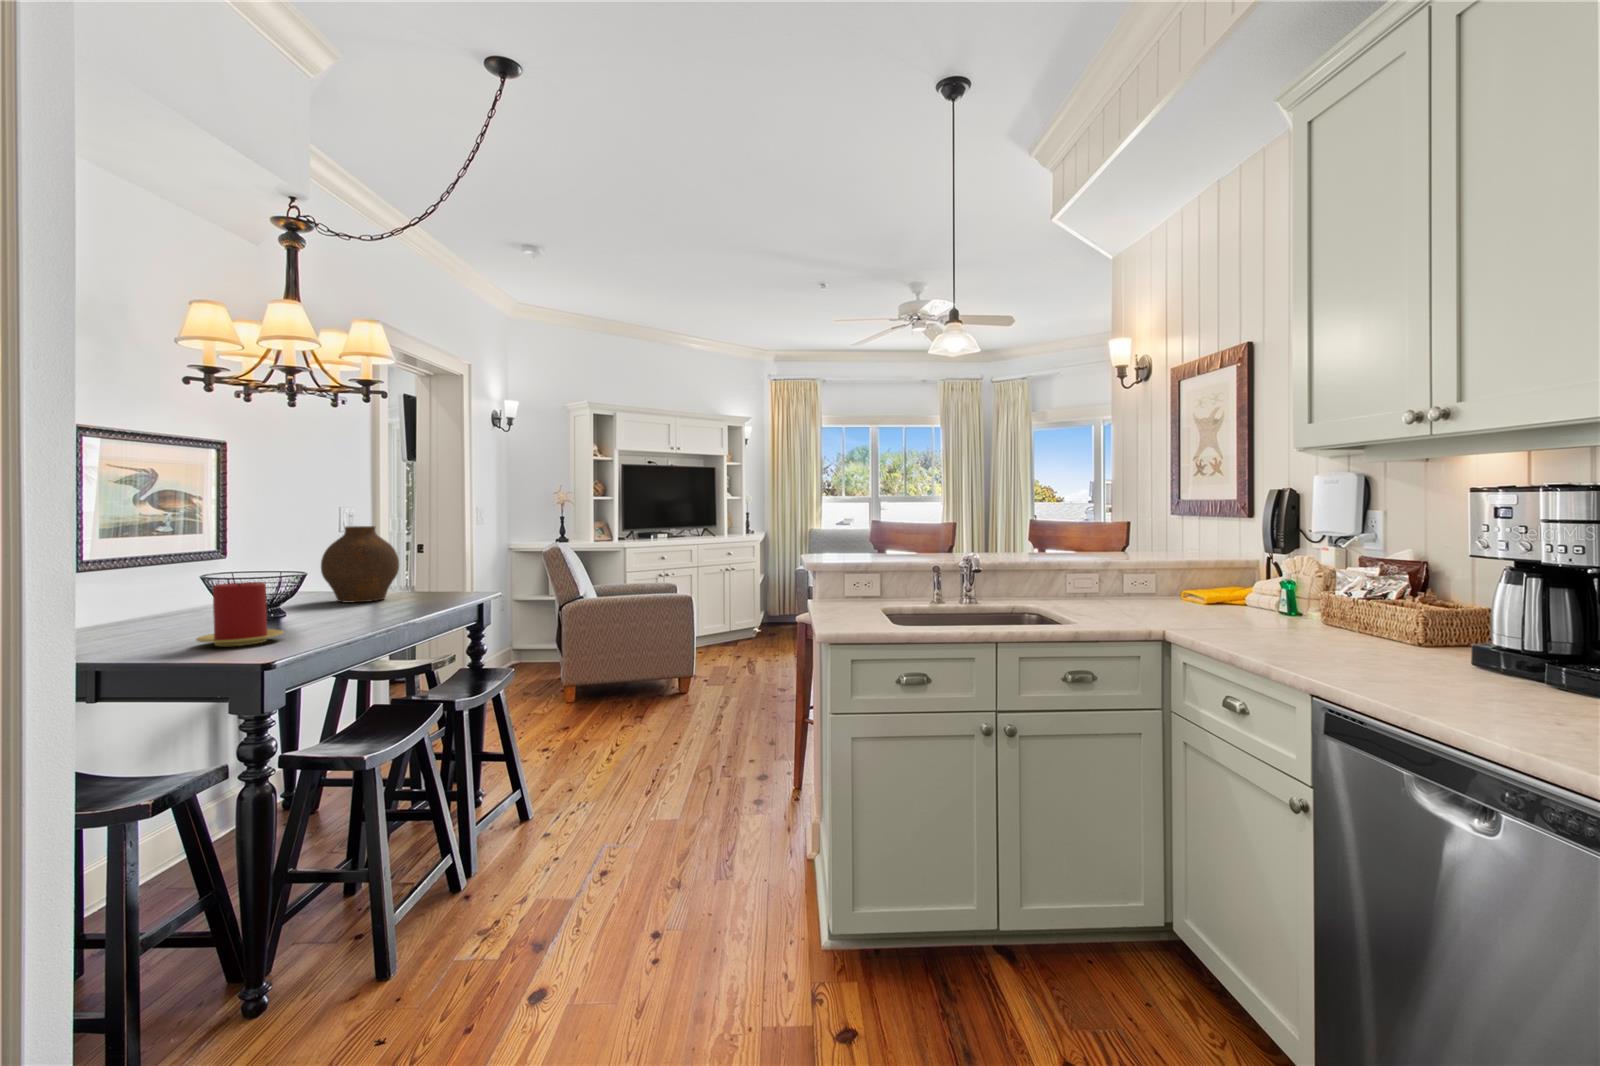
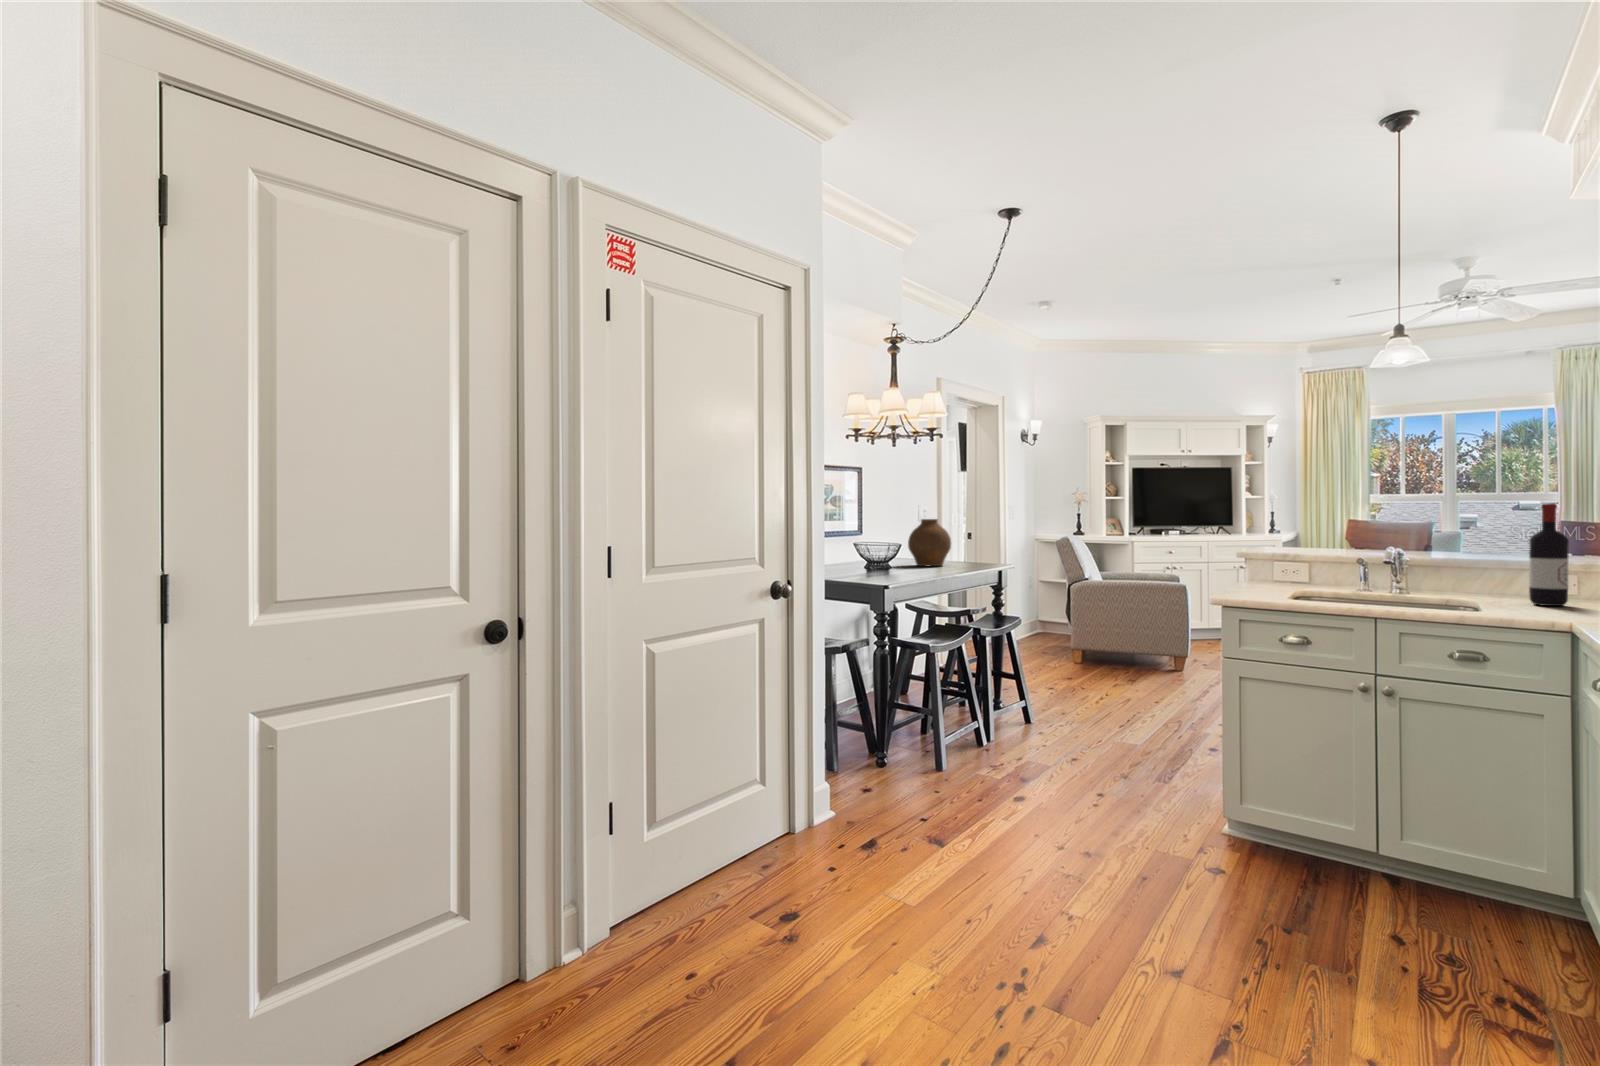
wine bottle: none [1092,517,1123,625] -> present [1529,503,1569,606]
candle: present [196,582,284,646] -> none [855,547,893,579]

